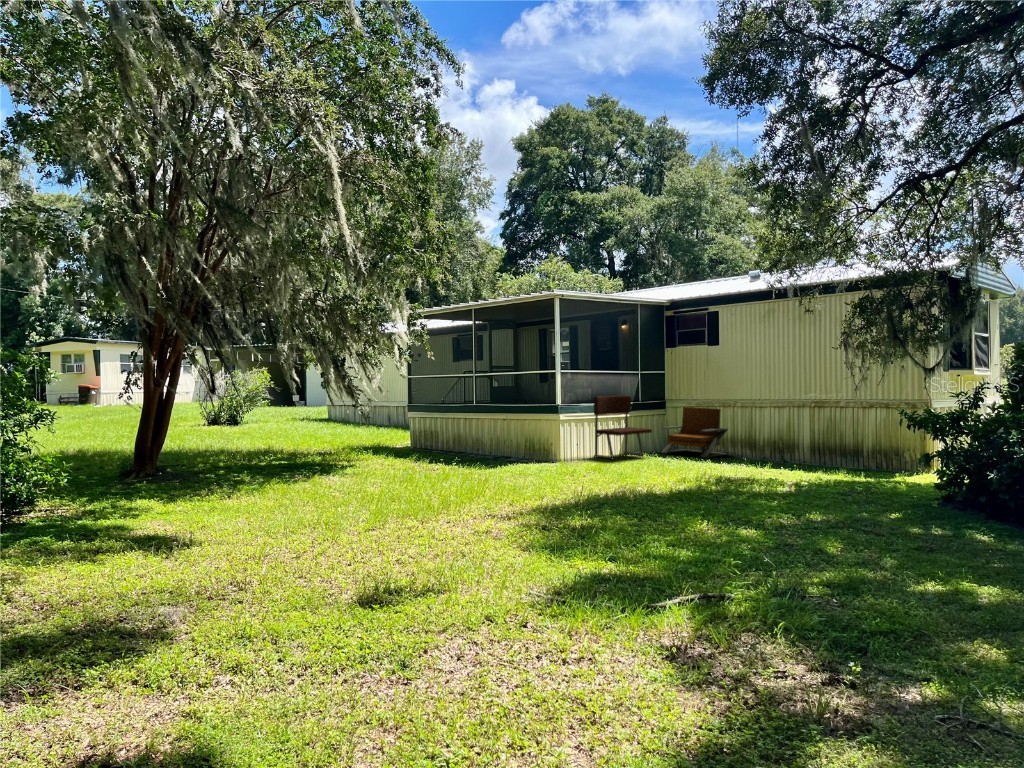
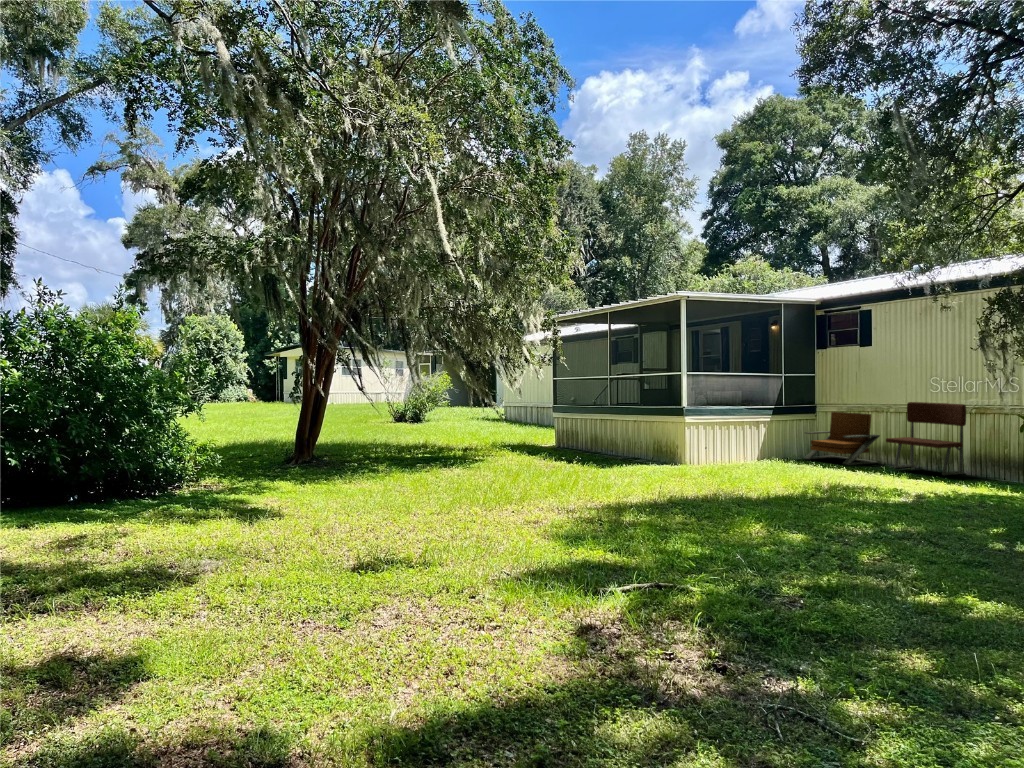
bench: present [594,395,652,459] -> present [886,402,966,475]

